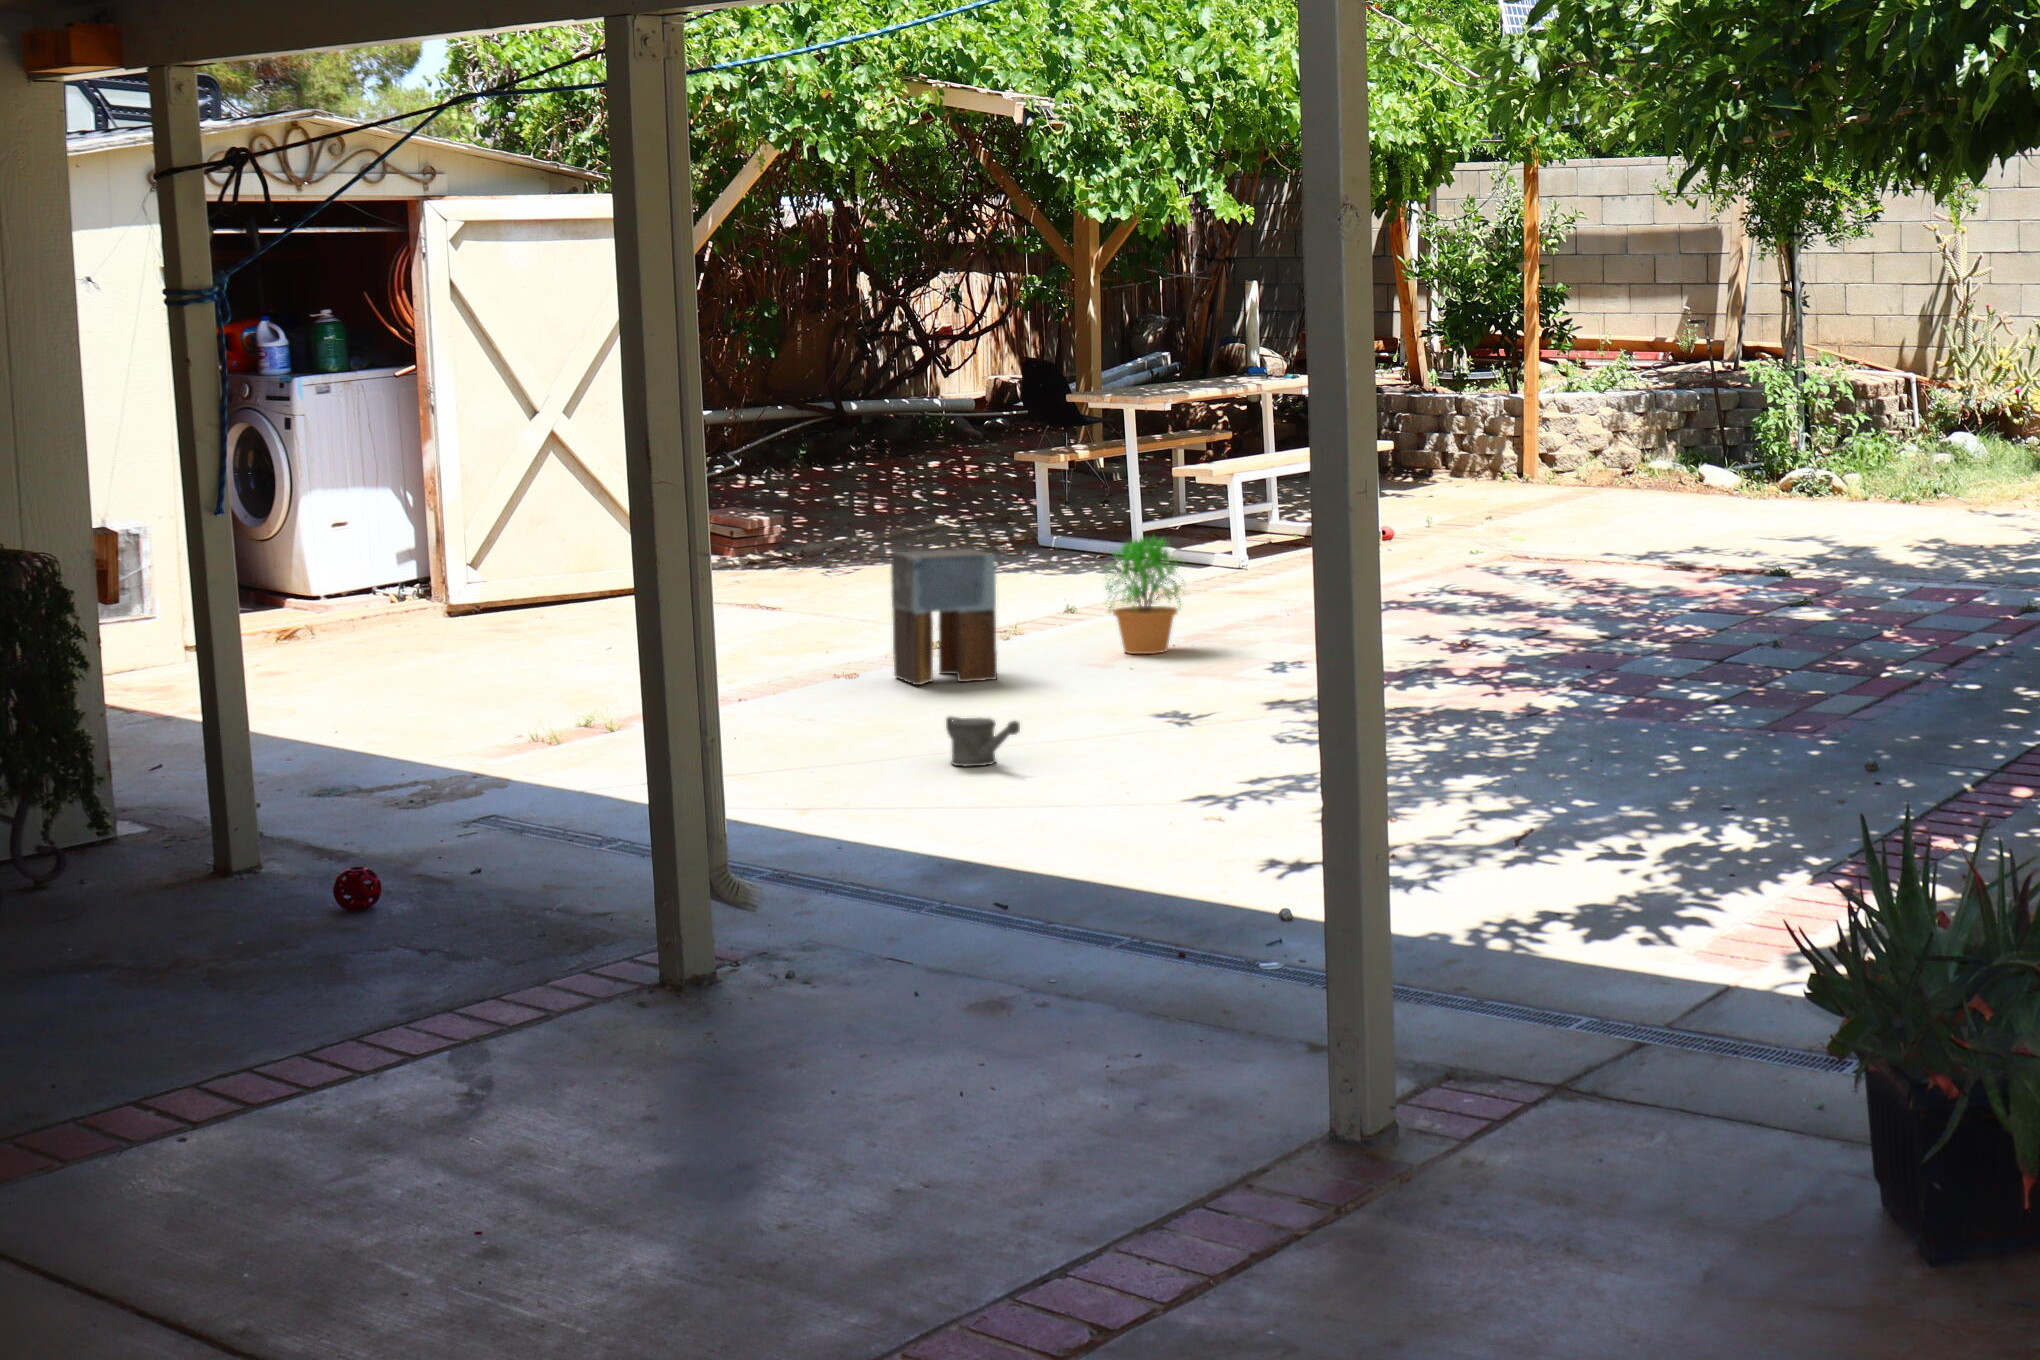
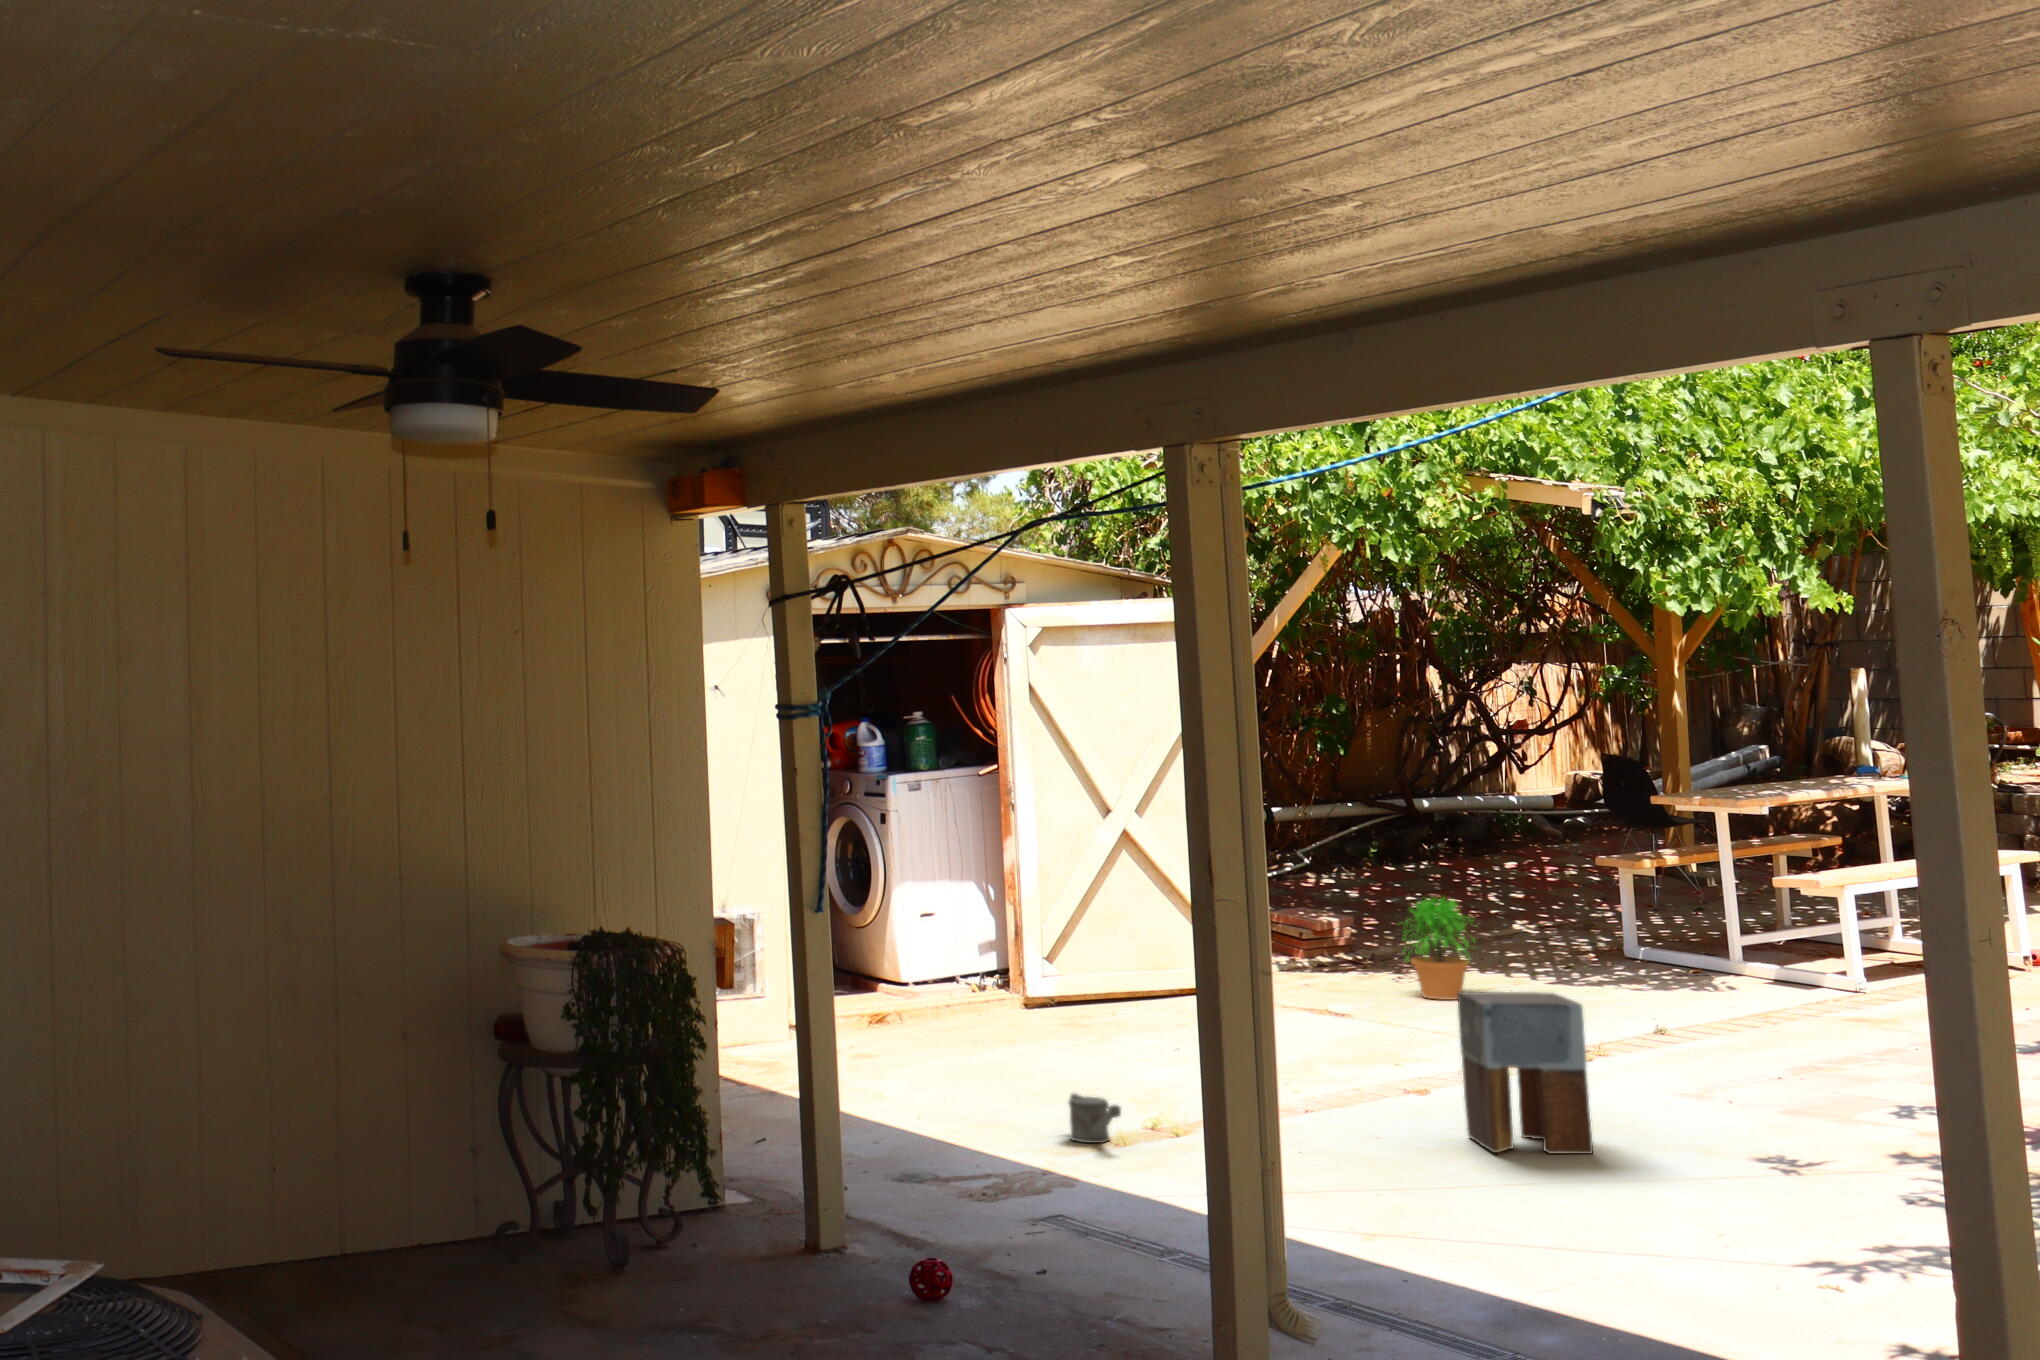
potted plant: present [1105,537,1184,654] -> present [1402,898,1474,1000]
watering can: present [946,716,1020,766] -> present [1069,1094,1121,1143]

